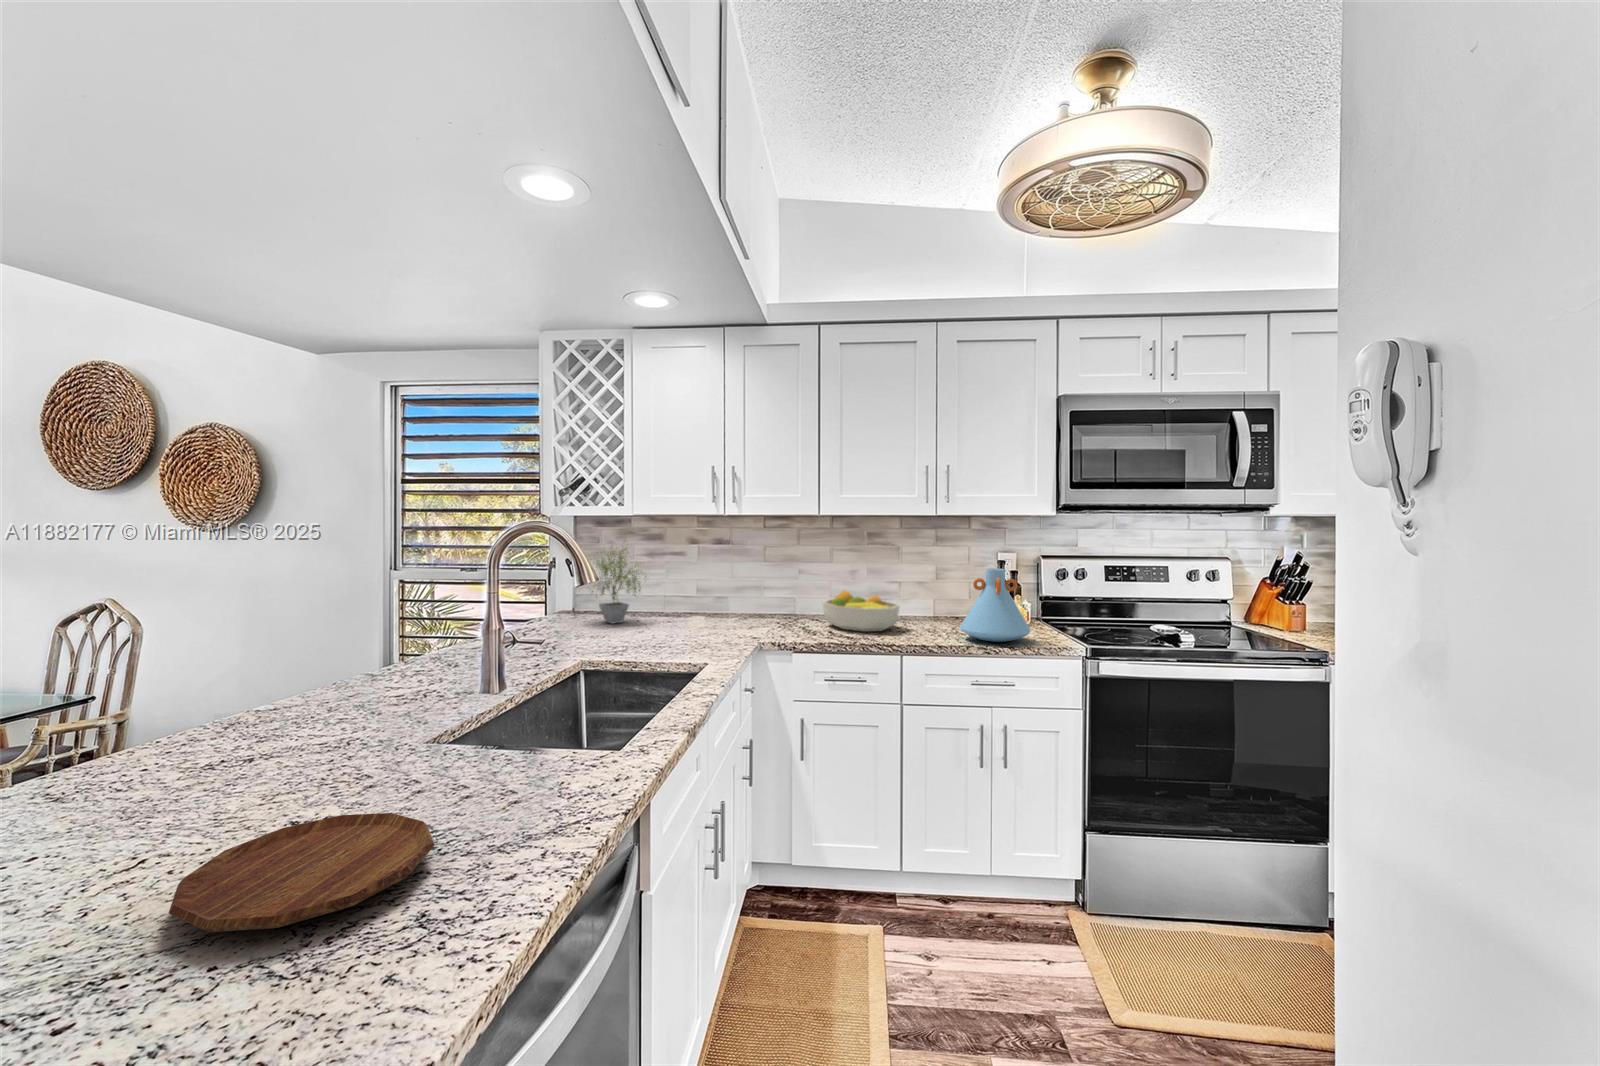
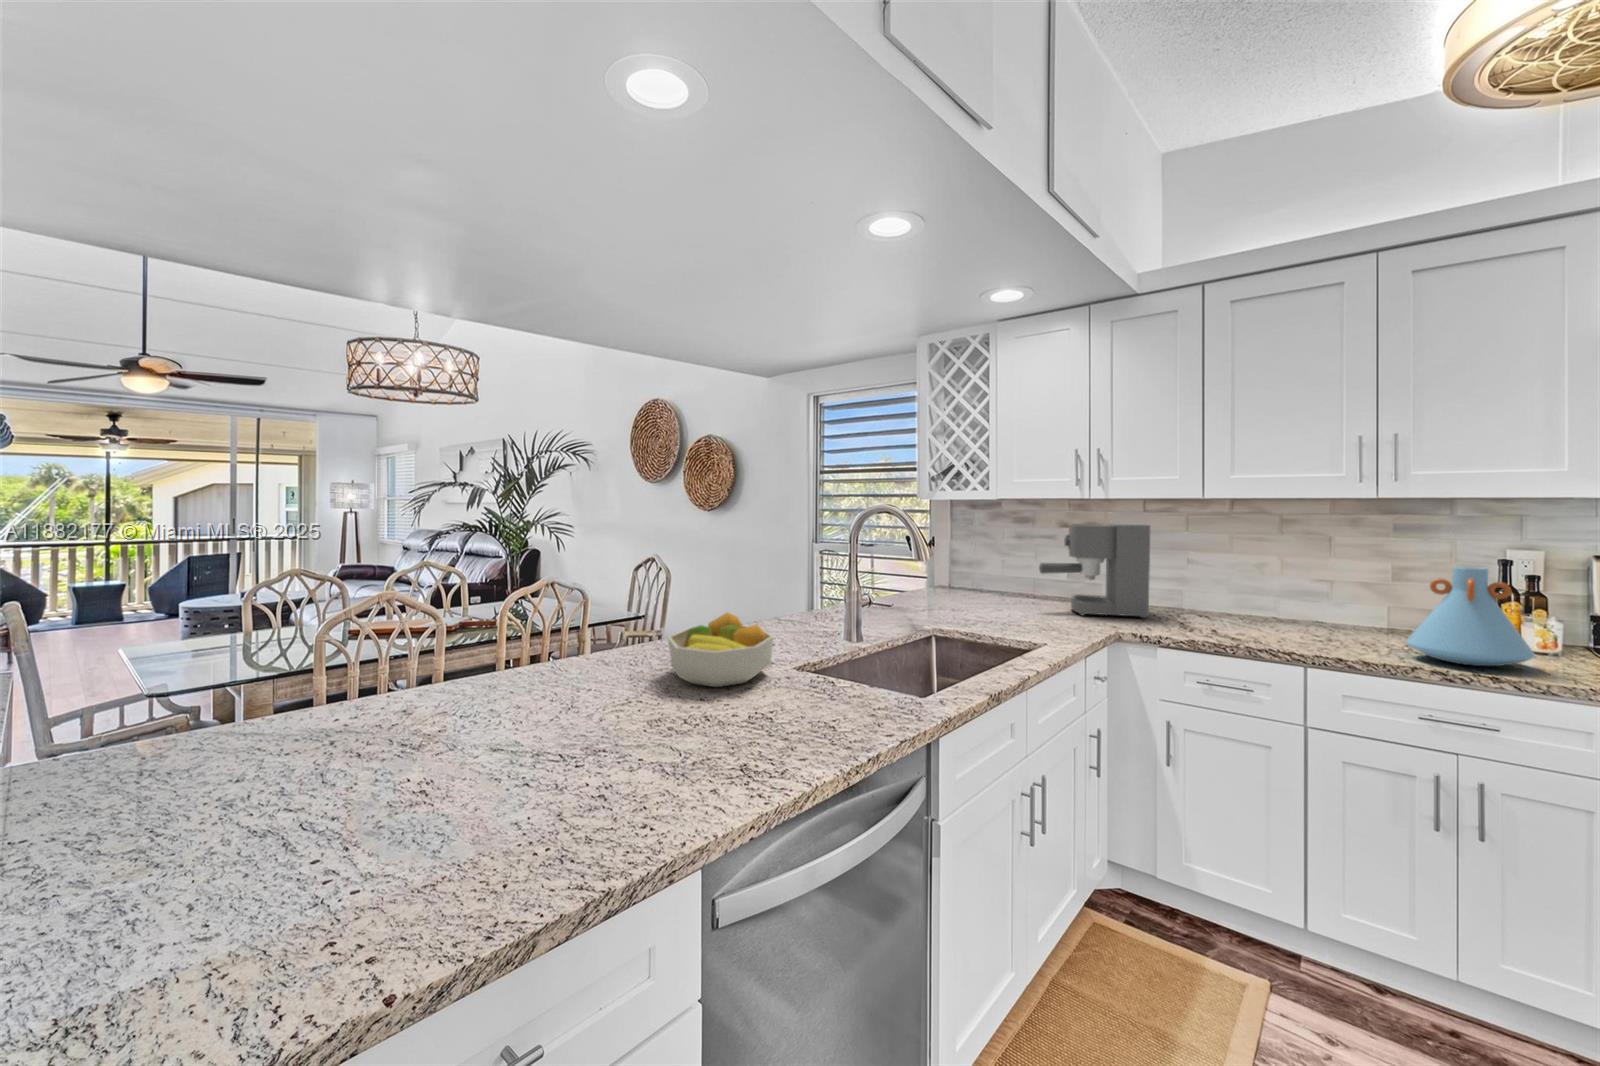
coffee maker: none [676,537,775,629] -> present [1039,523,1151,618]
potted plant: present [591,546,646,623] -> none [950,521,1022,602]
fruit bowl: present [823,590,899,632] -> present [668,613,773,687]
tray: present [169,813,435,932] -> none [625,698,766,748]

